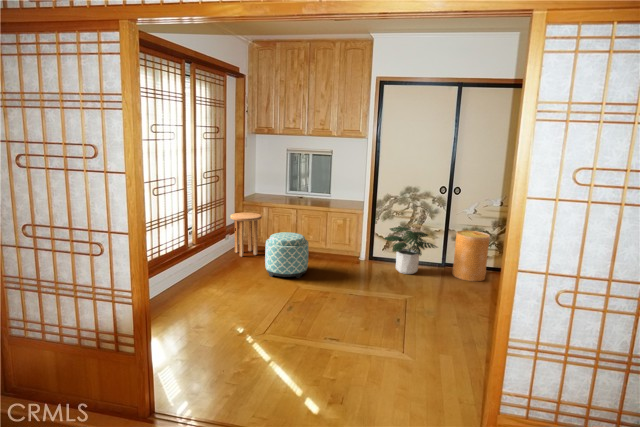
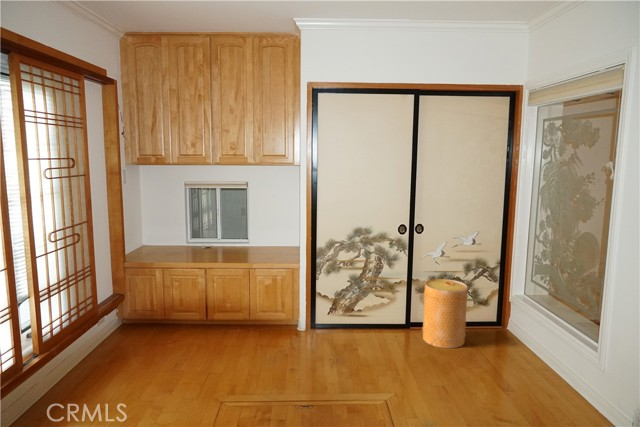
side table: present [230,213,262,257] -> none [103,278,154,348]
potted plant: present [384,227,437,274] -> none [330,282,406,348]
ottoman: present [265,232,309,278] -> none [162,309,229,385]

